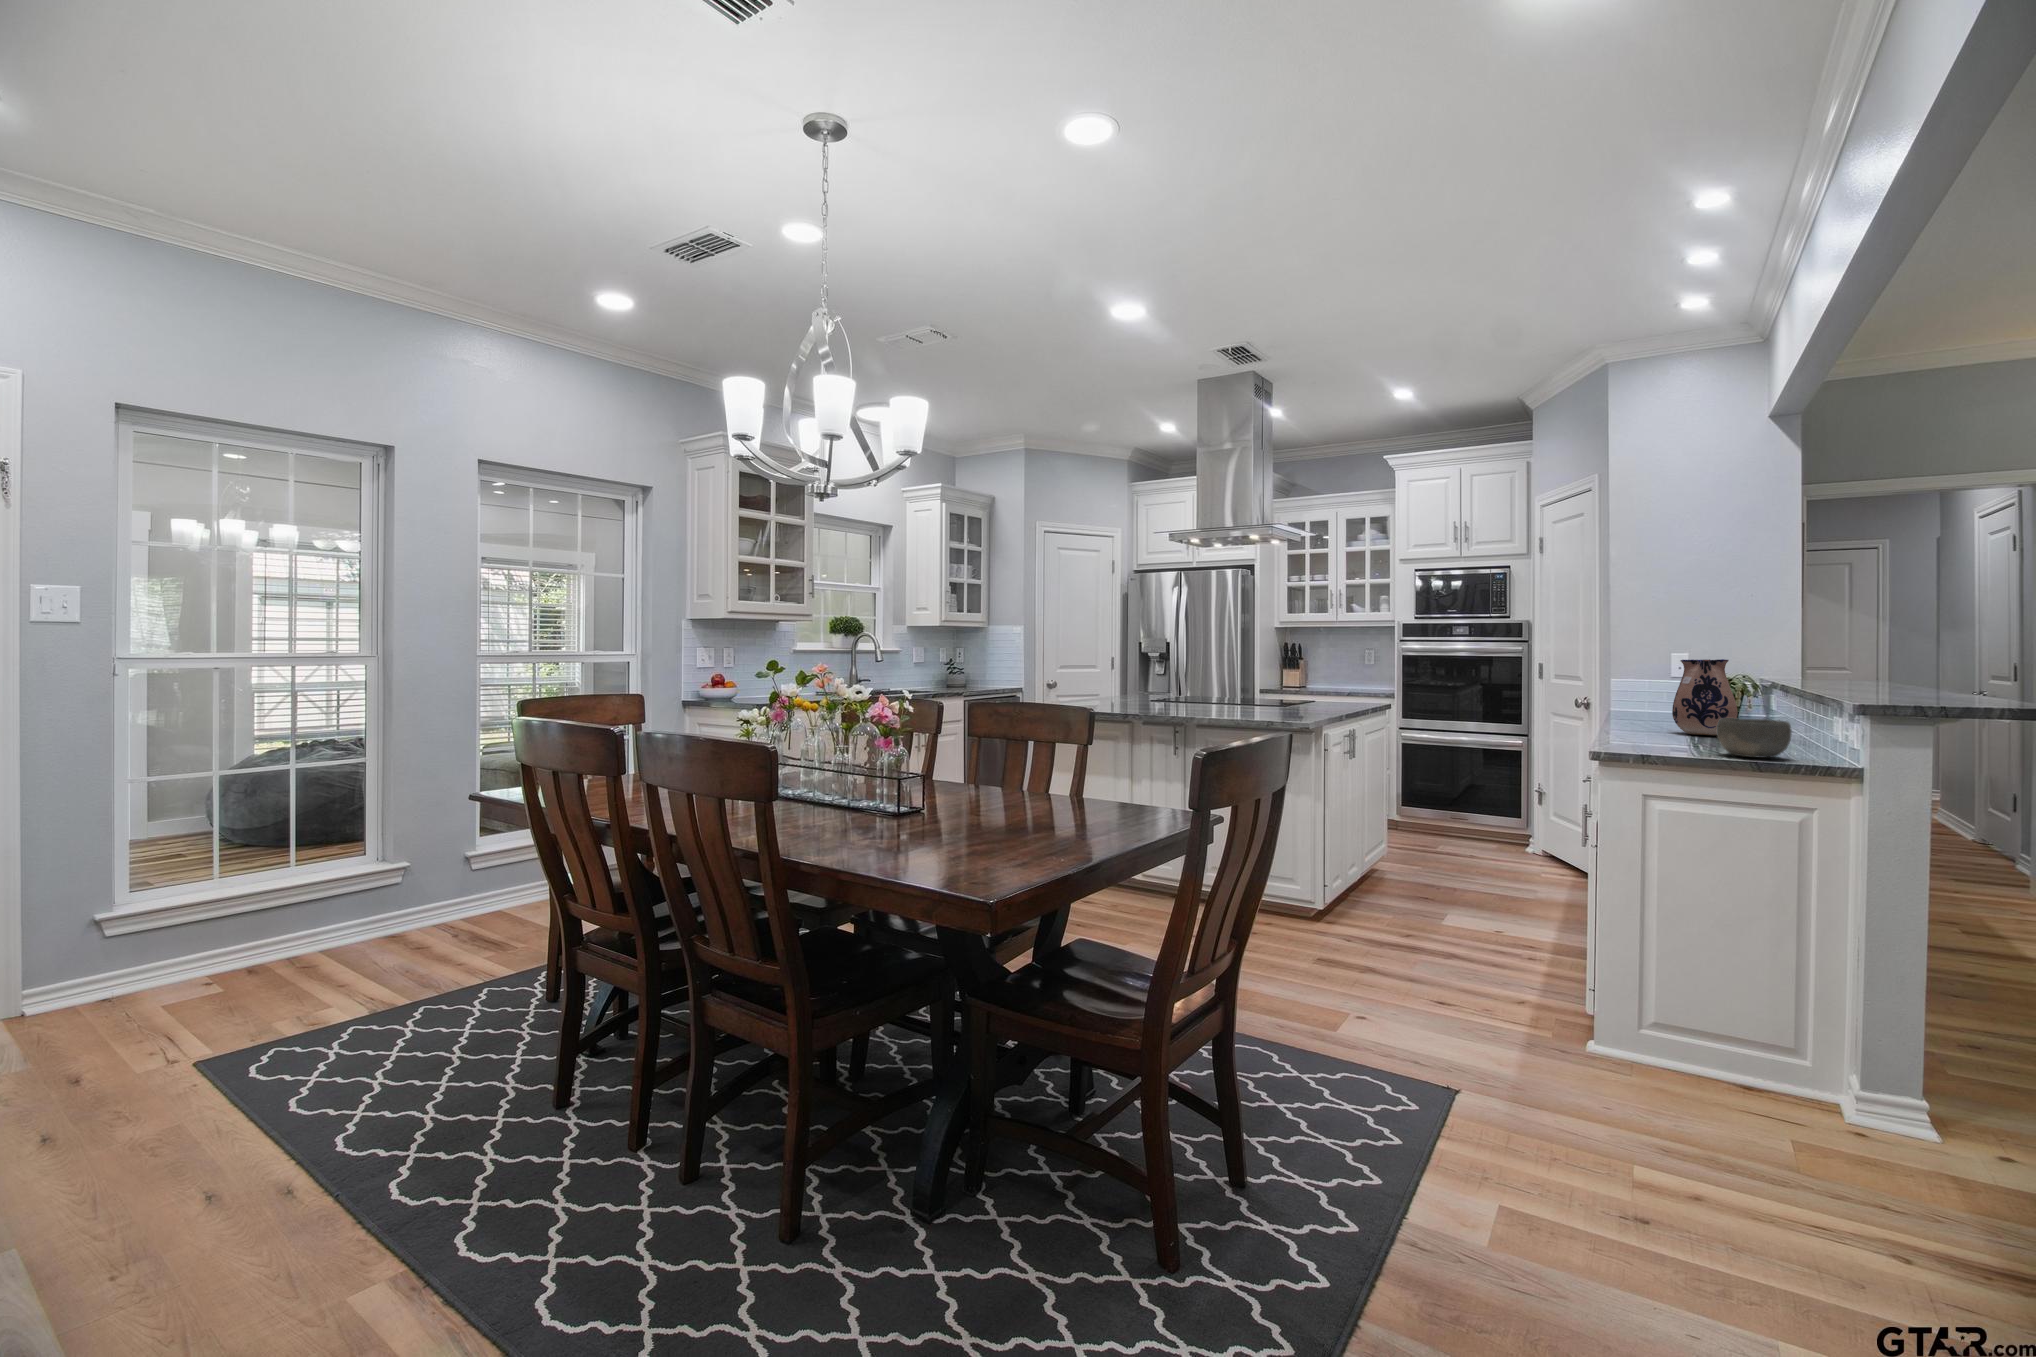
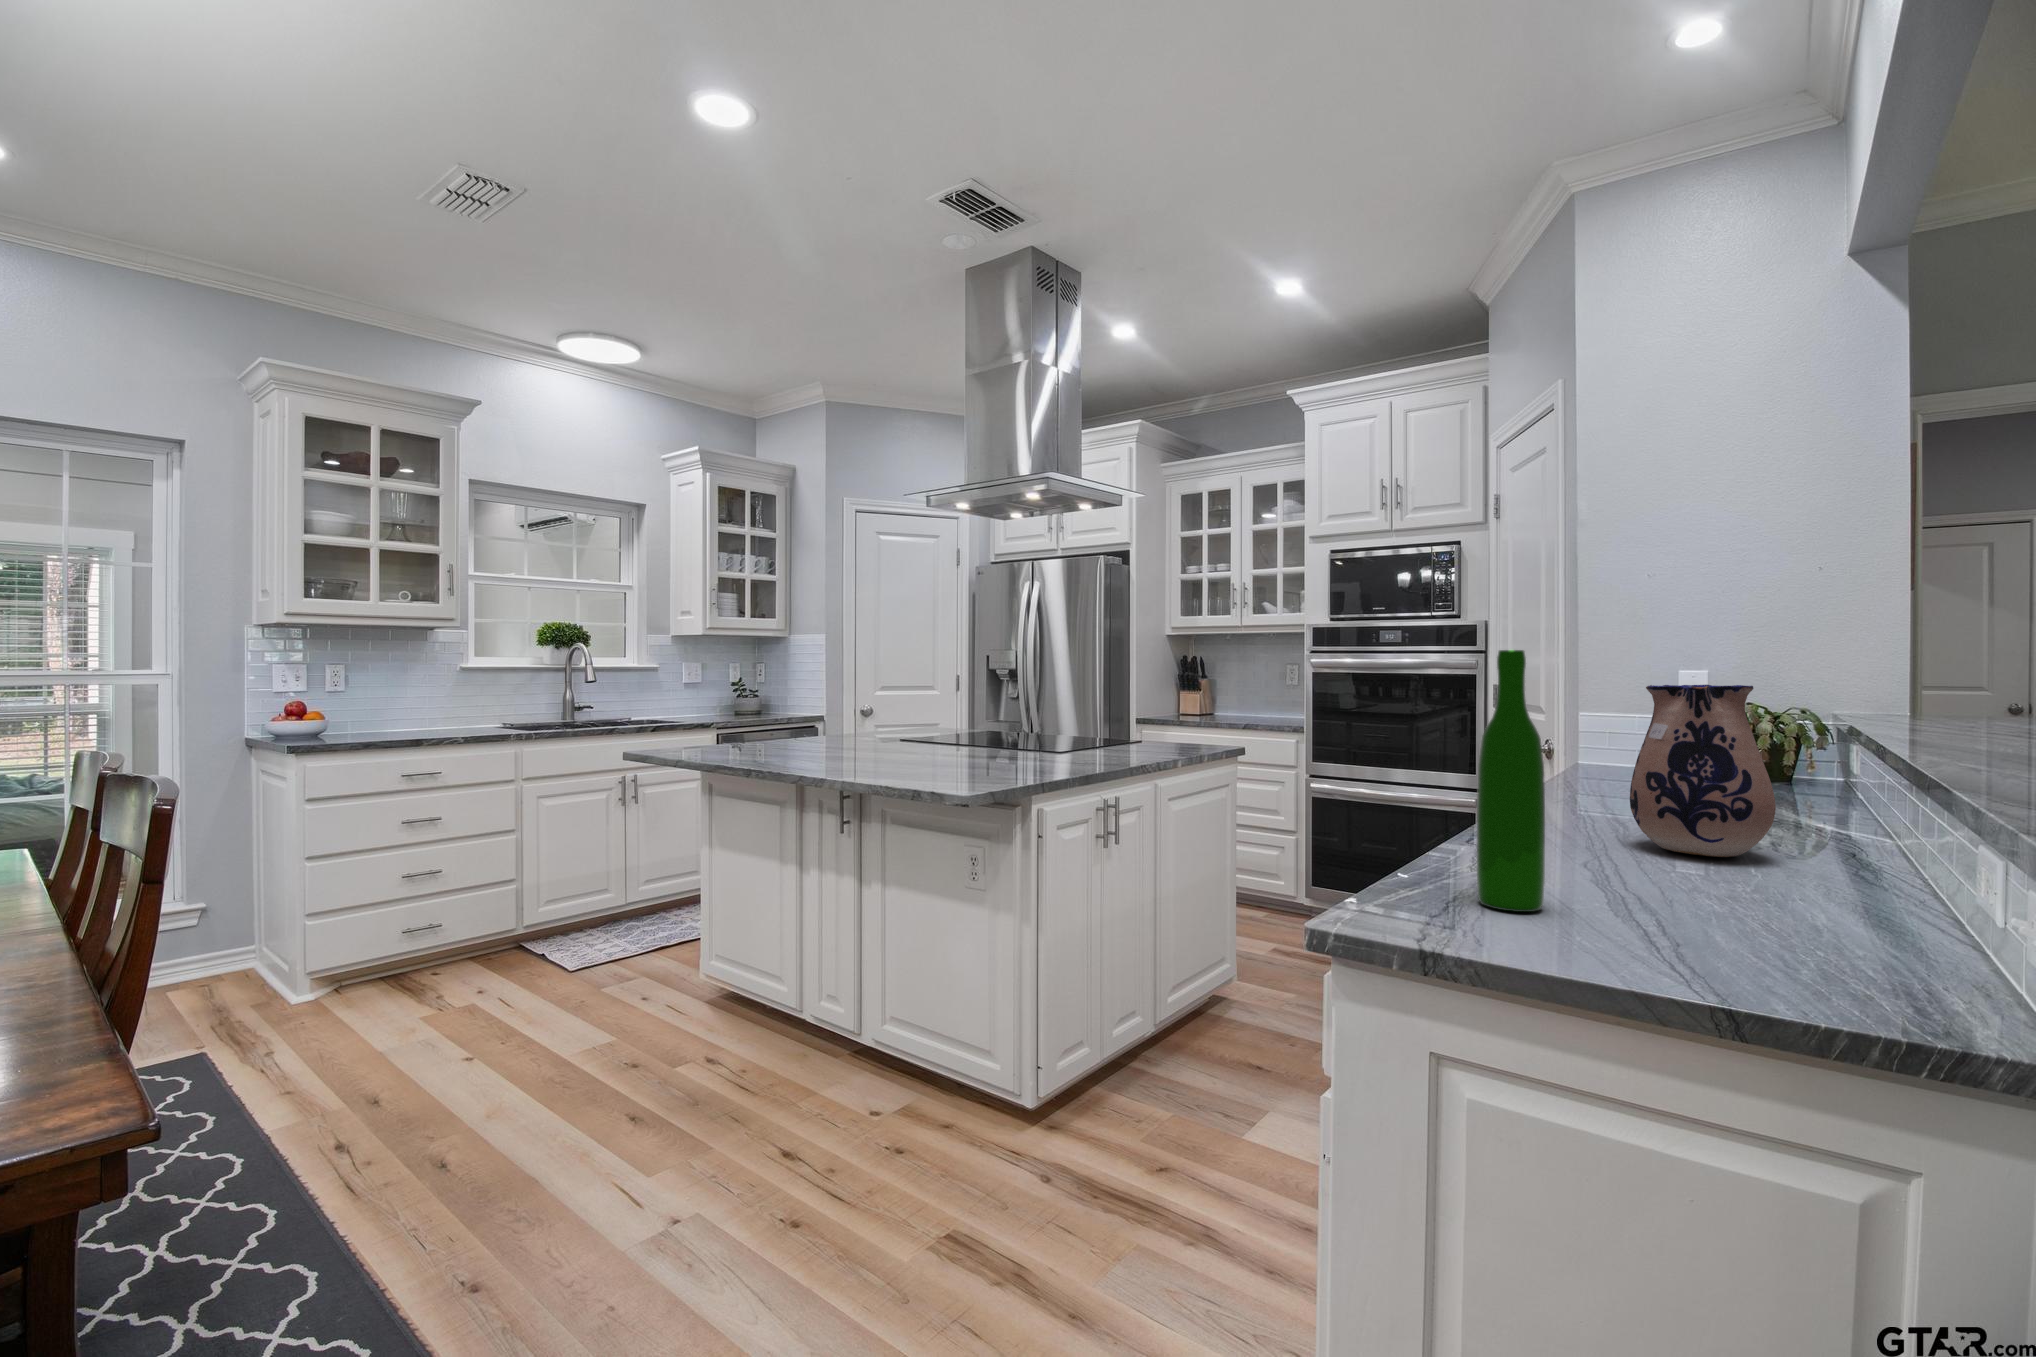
wine bottle: none [1627,644,1655,746] -> present [1477,650,1545,912]
bowl: present [1717,718,1791,758] -> none [1692,860,1925,999]

